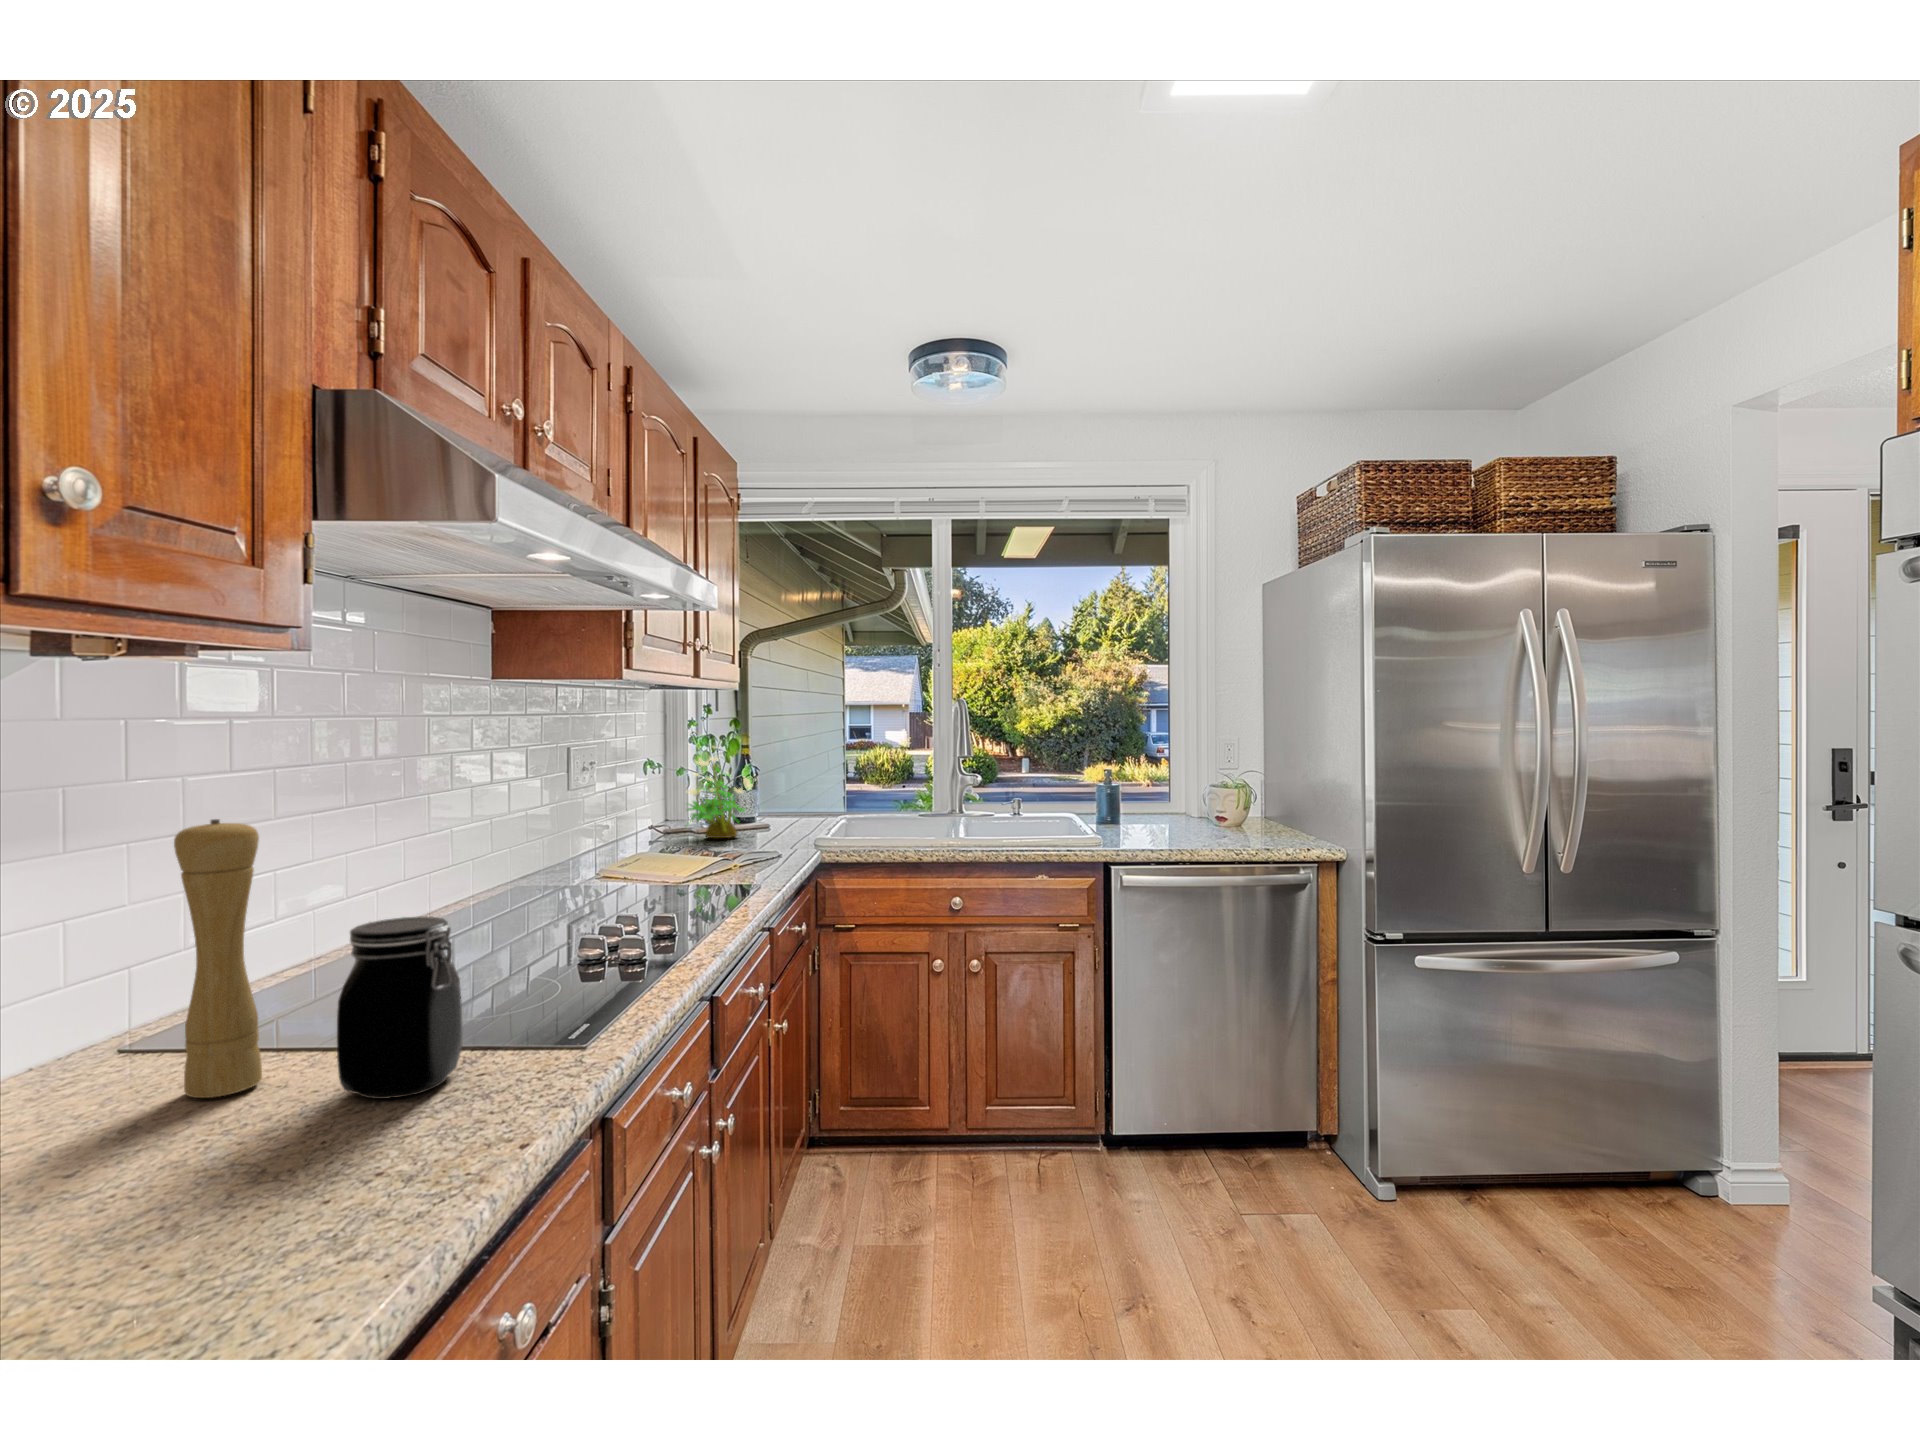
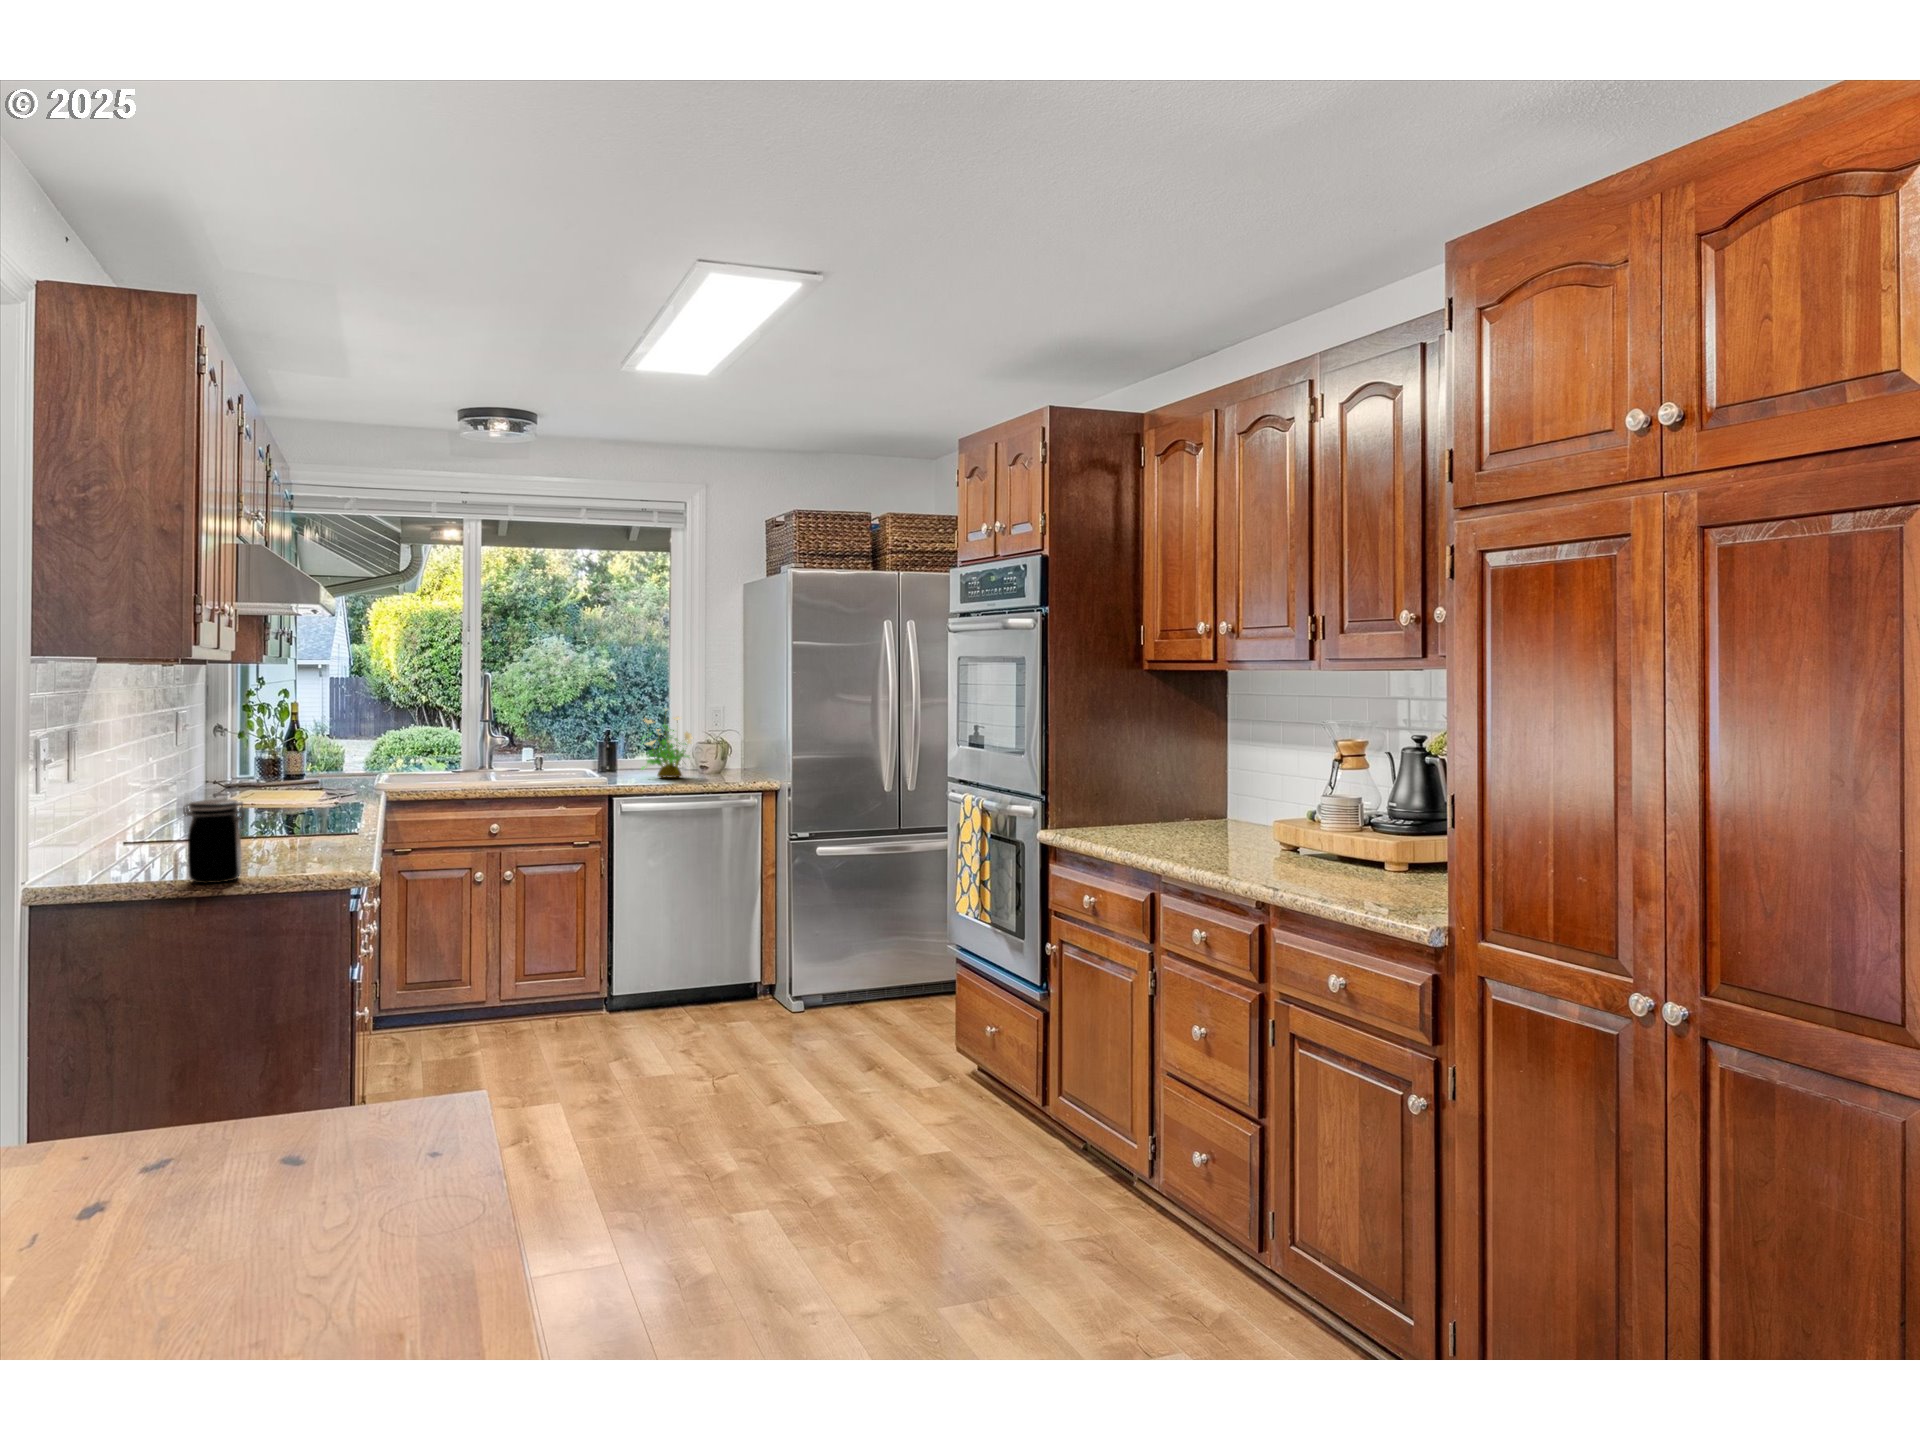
potted plant: present [688,747,752,838] -> present [641,710,692,778]
pepper mill: present [174,819,262,1098] -> none [91,751,134,887]

